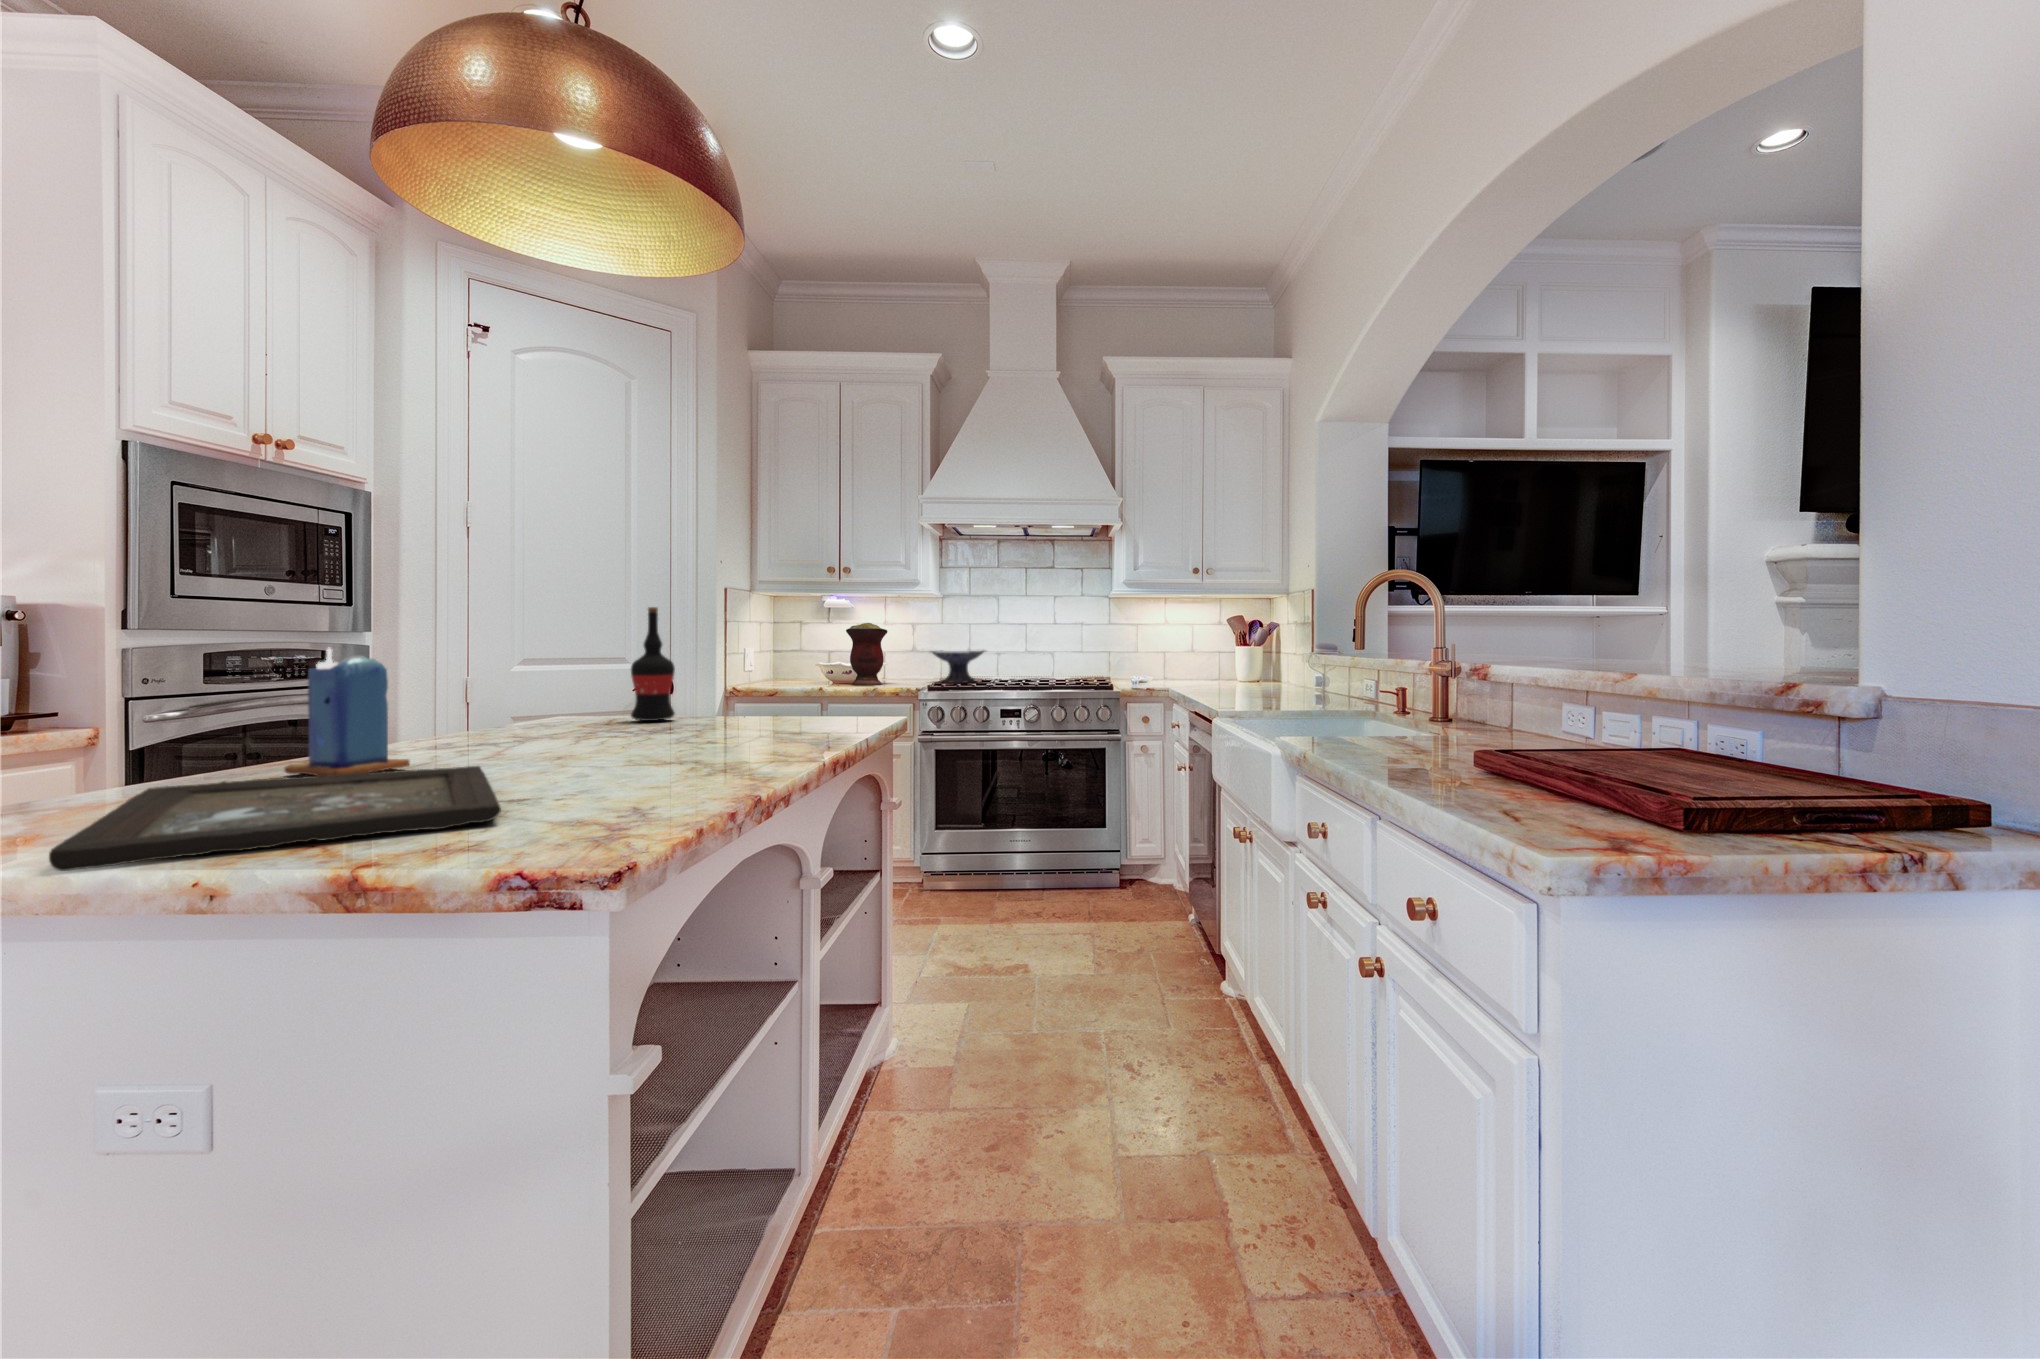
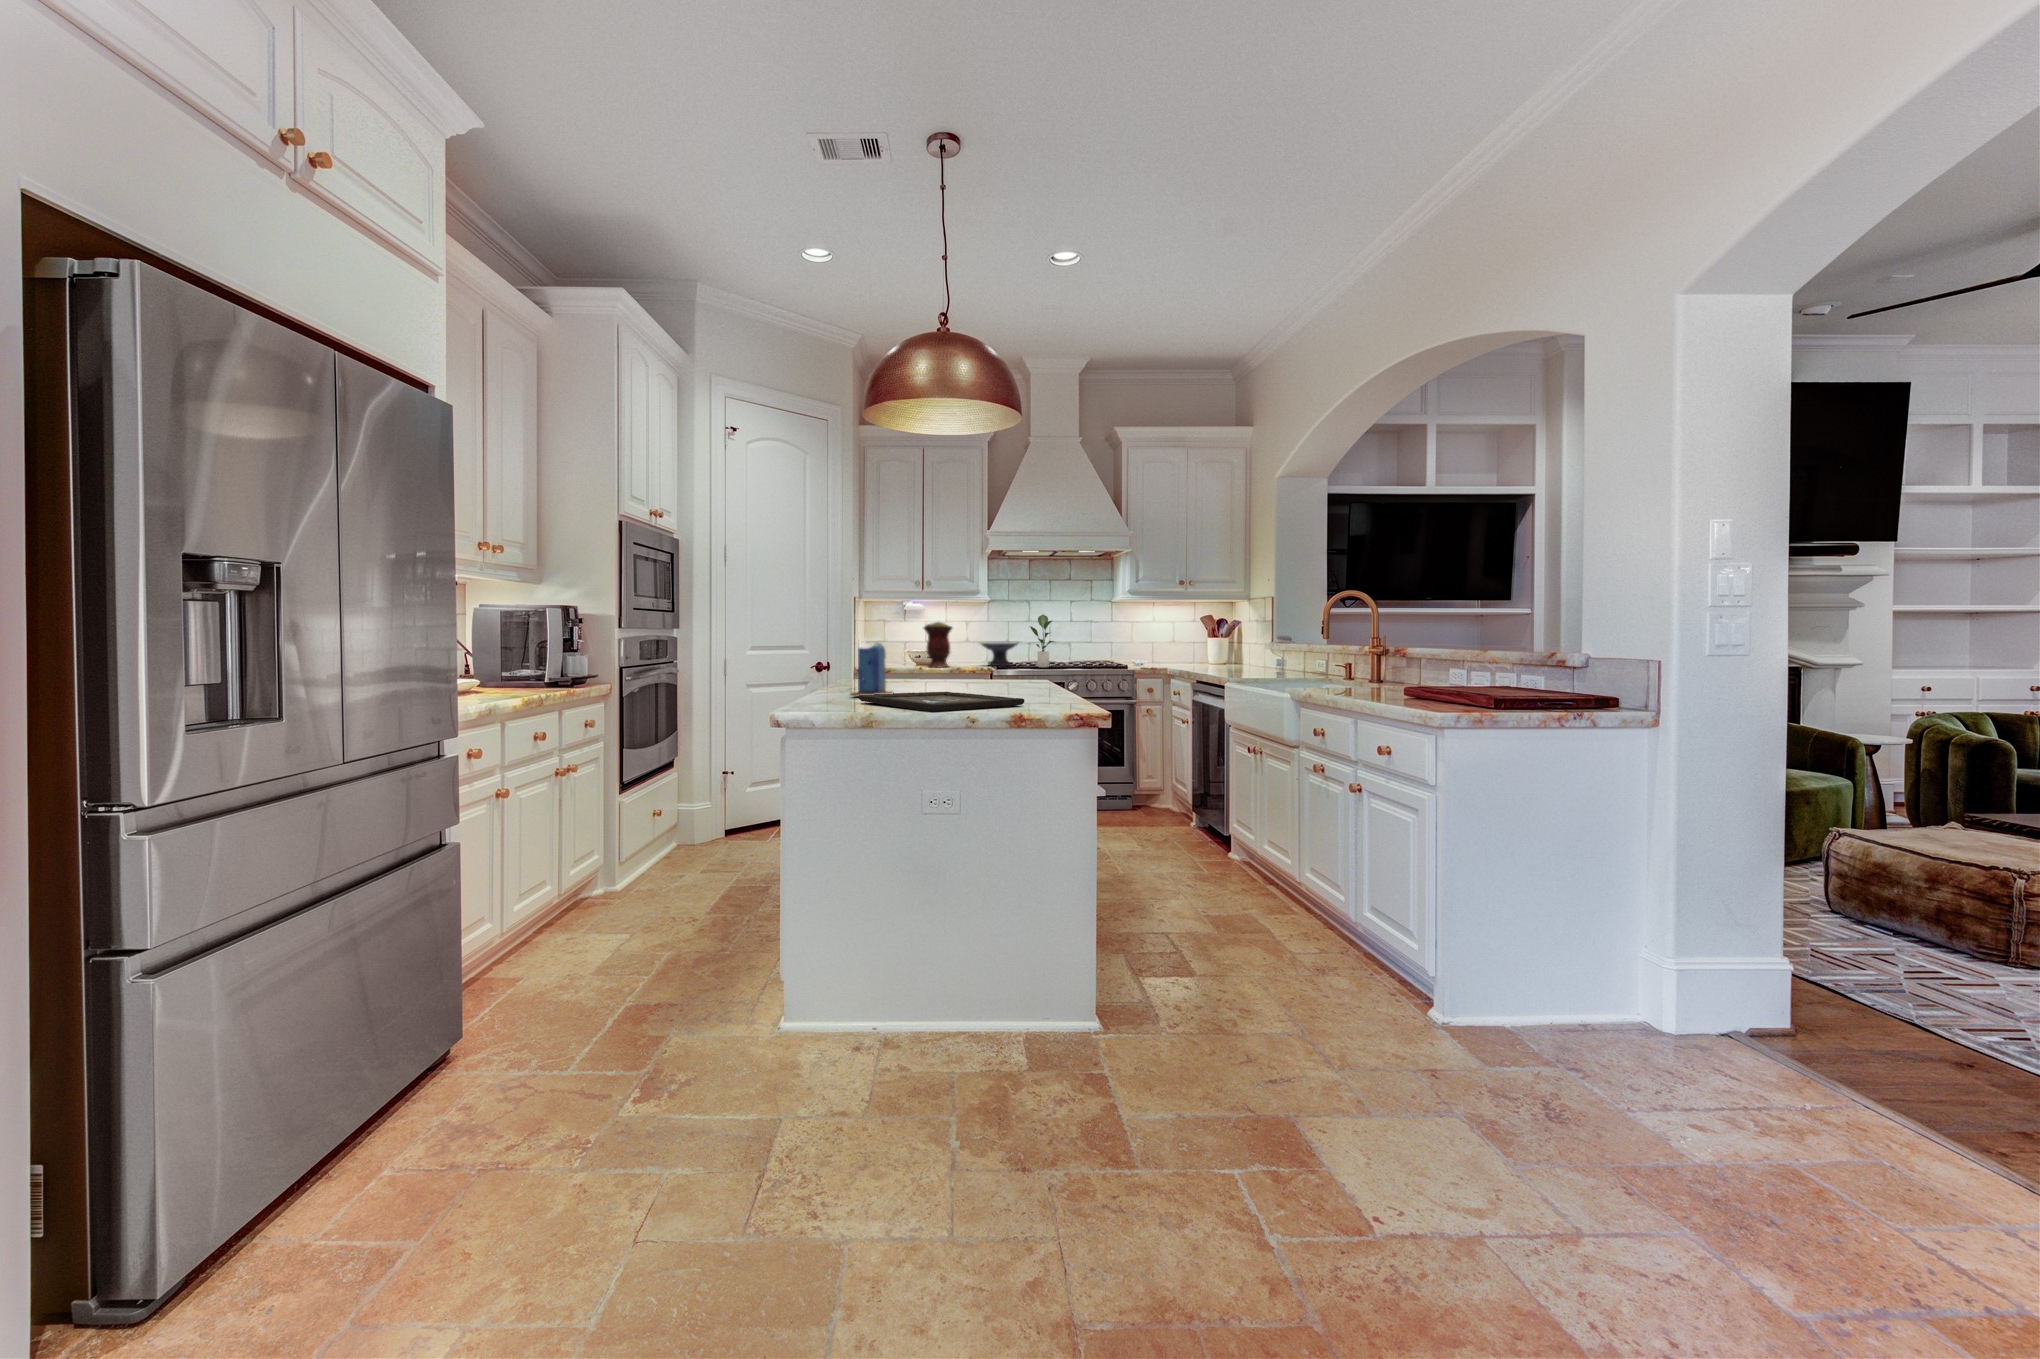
wine bottle: present [631,607,675,721] -> none [892,615,916,682]
potted plant: none [989,613,1025,685] -> present [1030,615,1054,667]

